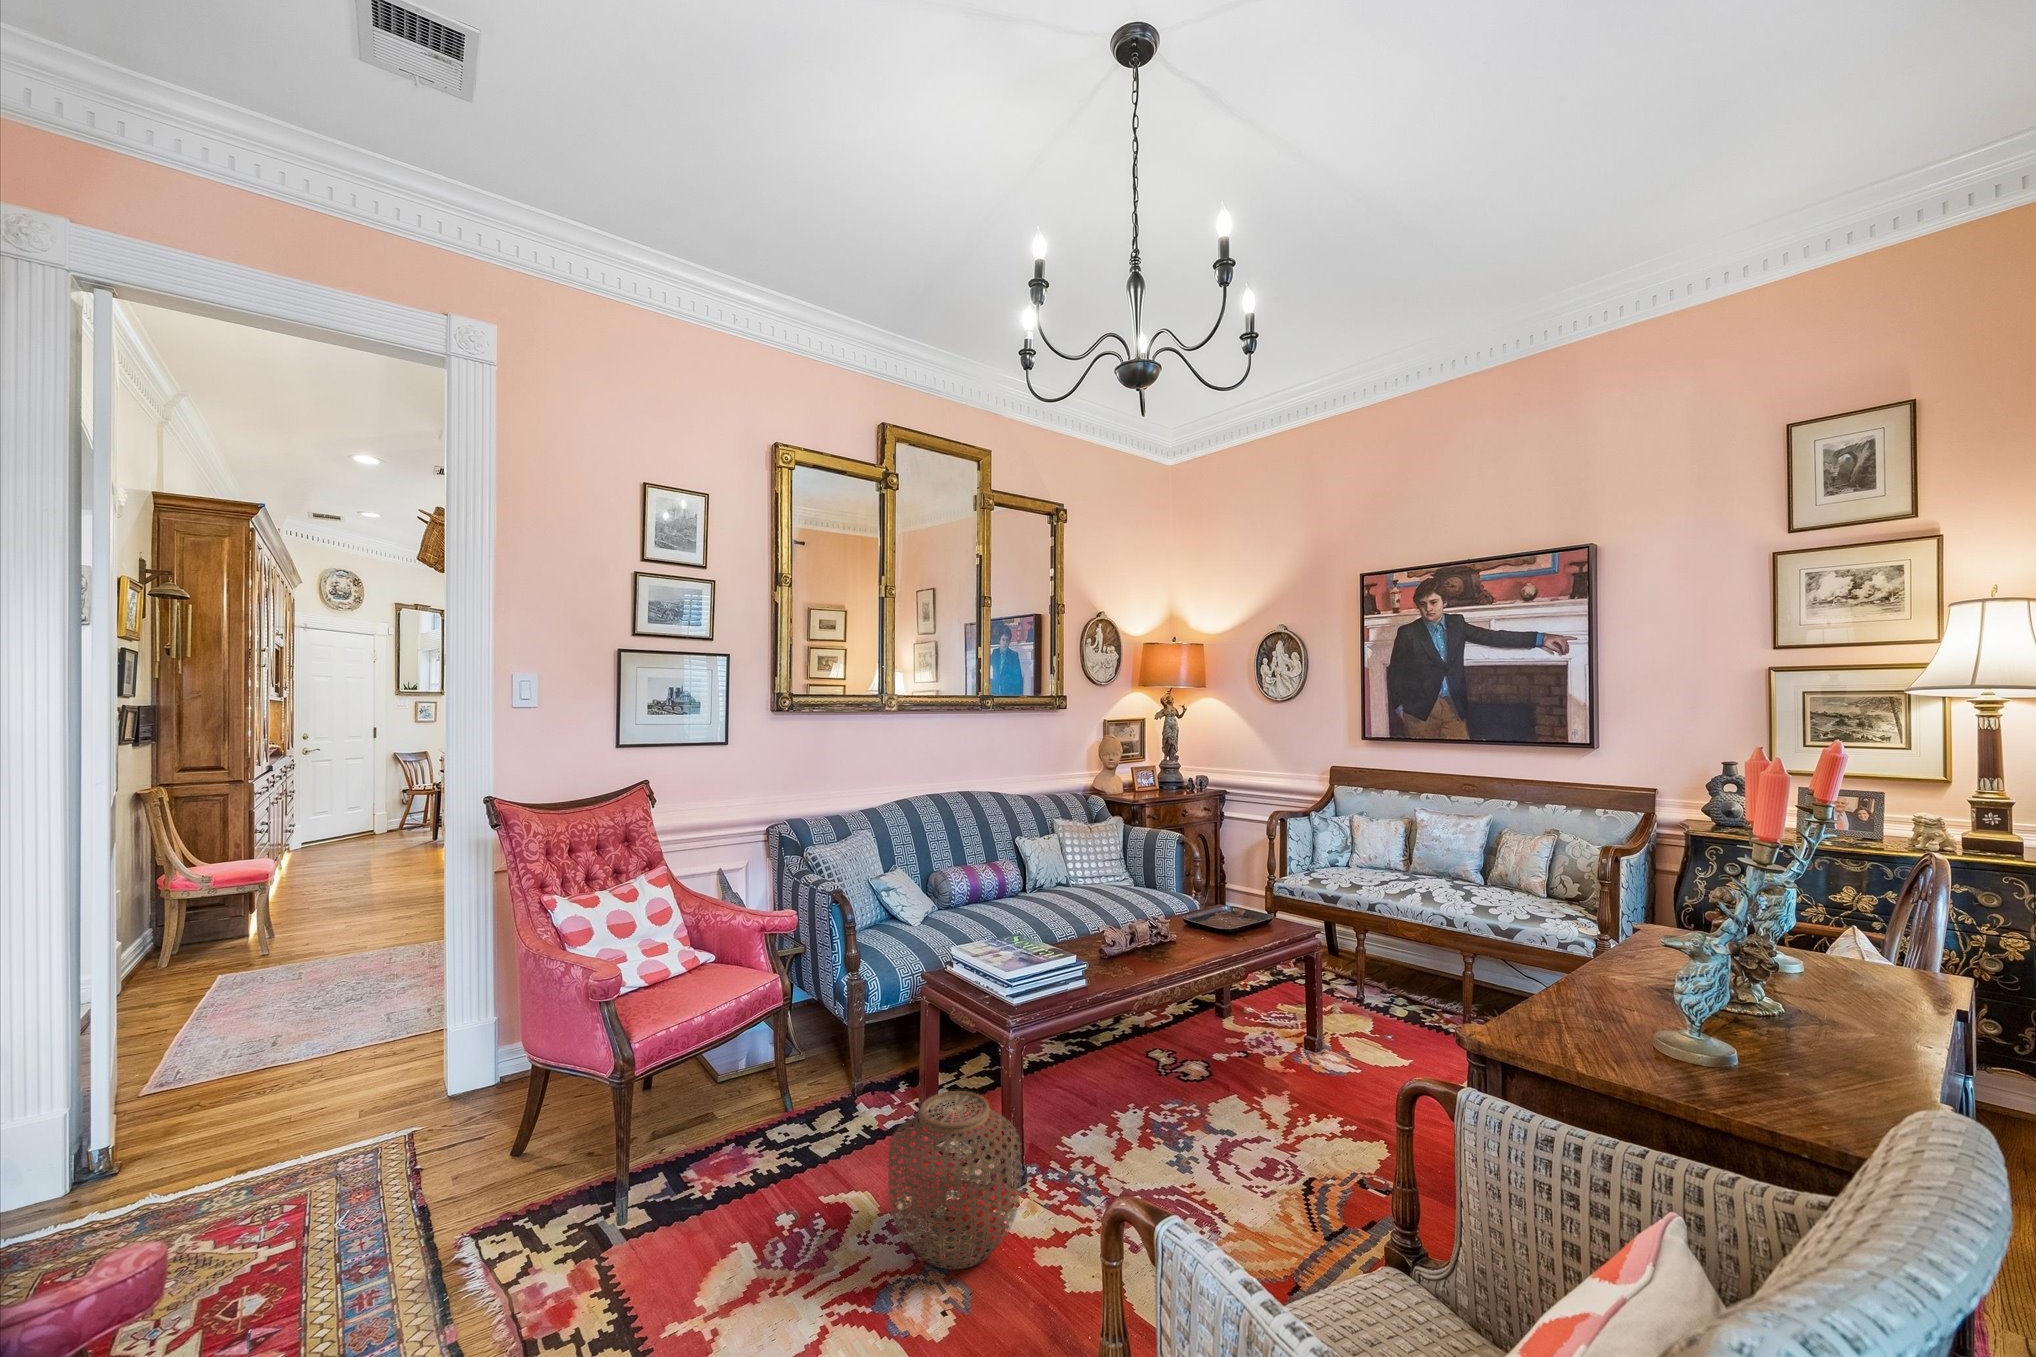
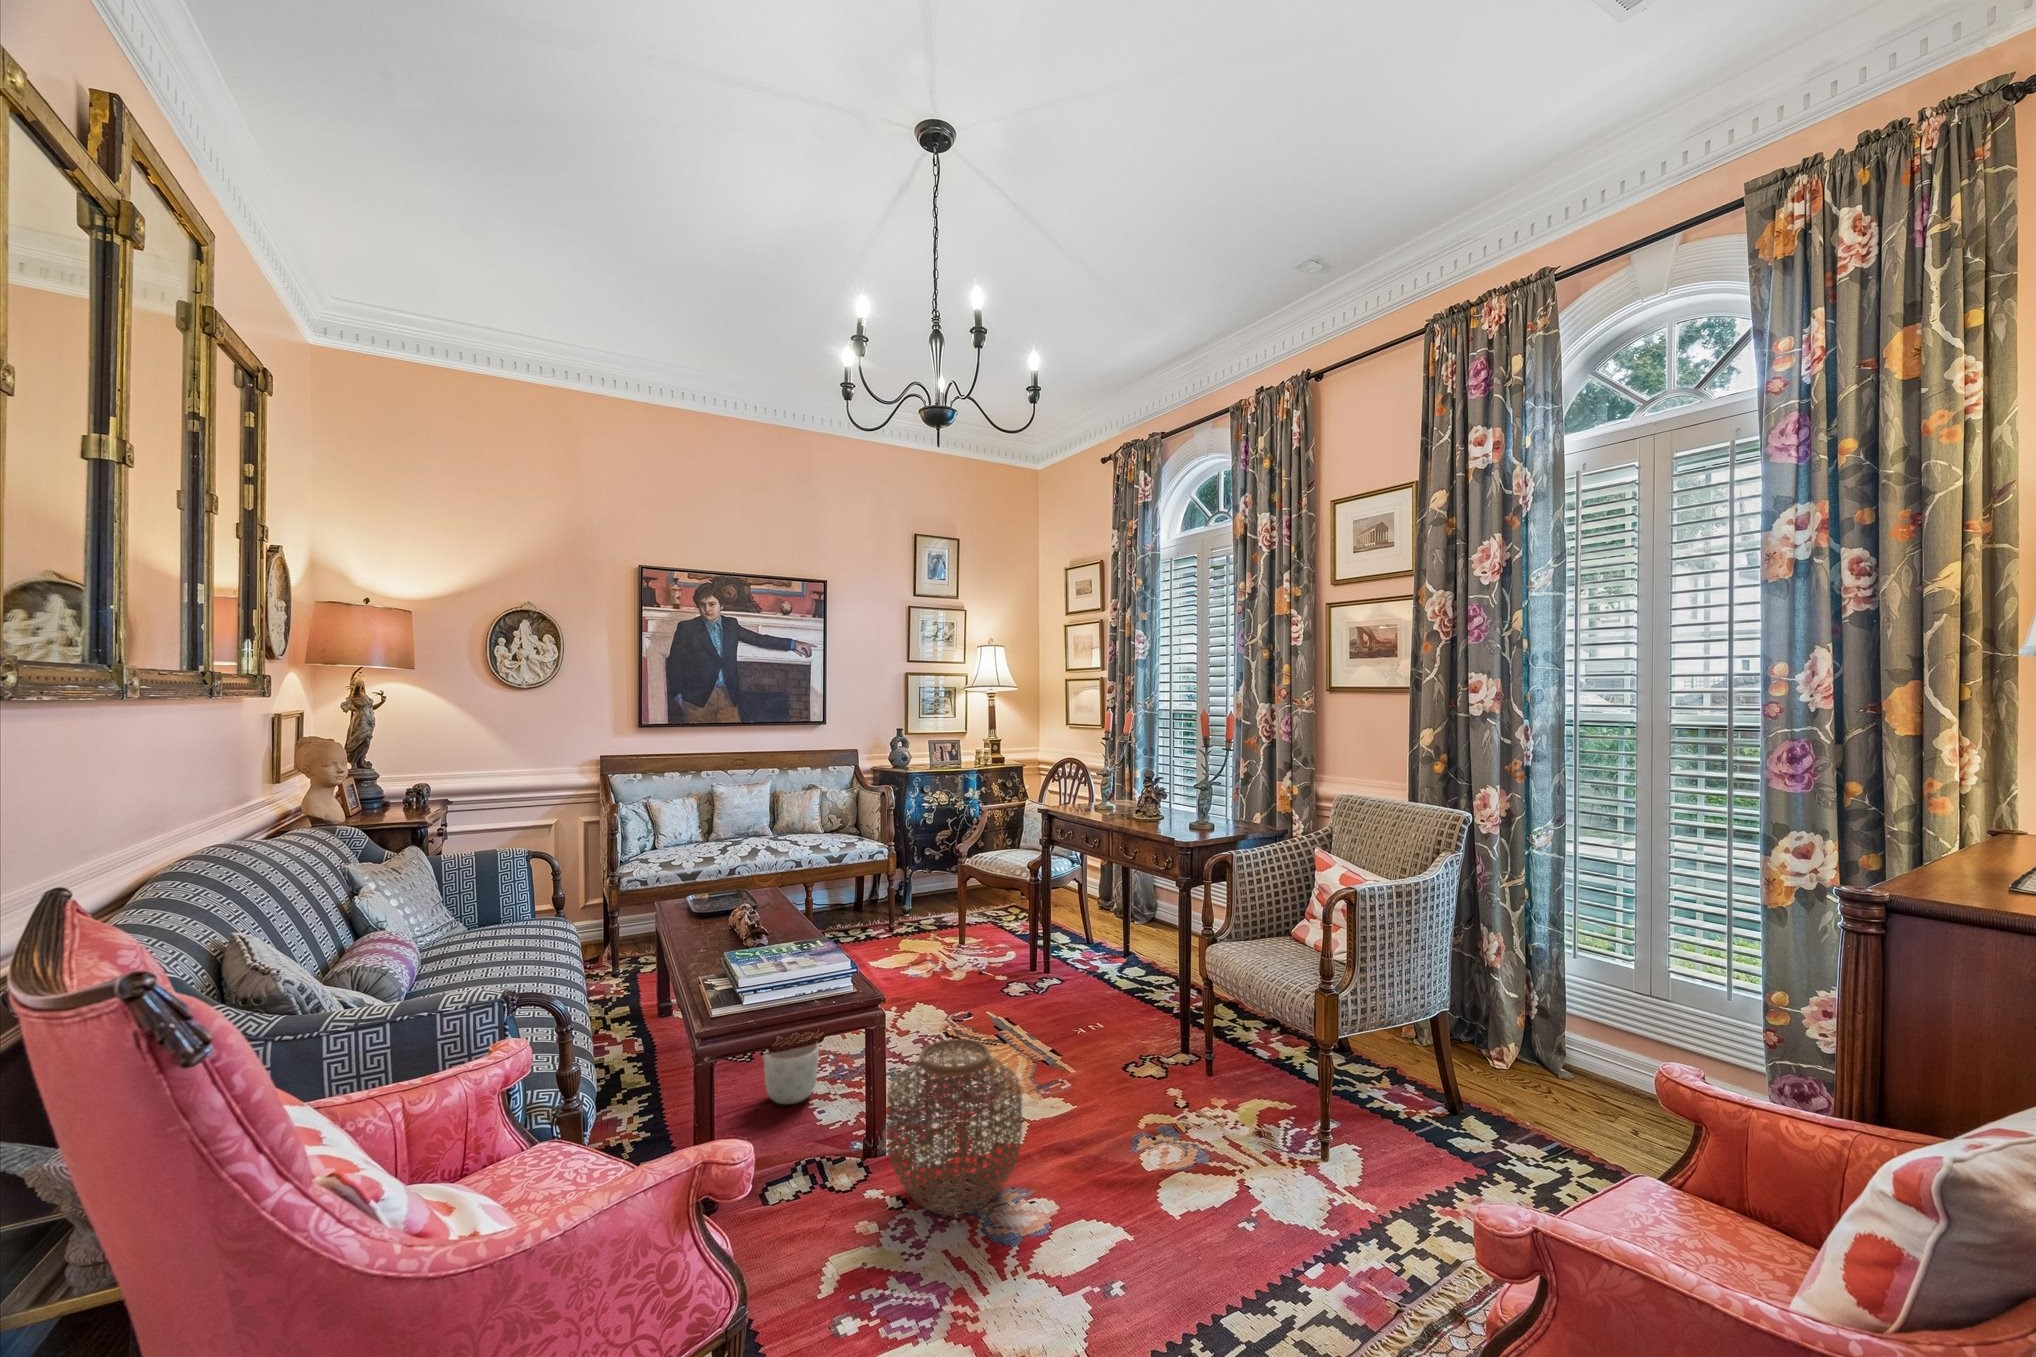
planter: none [1067,1058,1118,1121] -> present [764,1044,819,1104]

